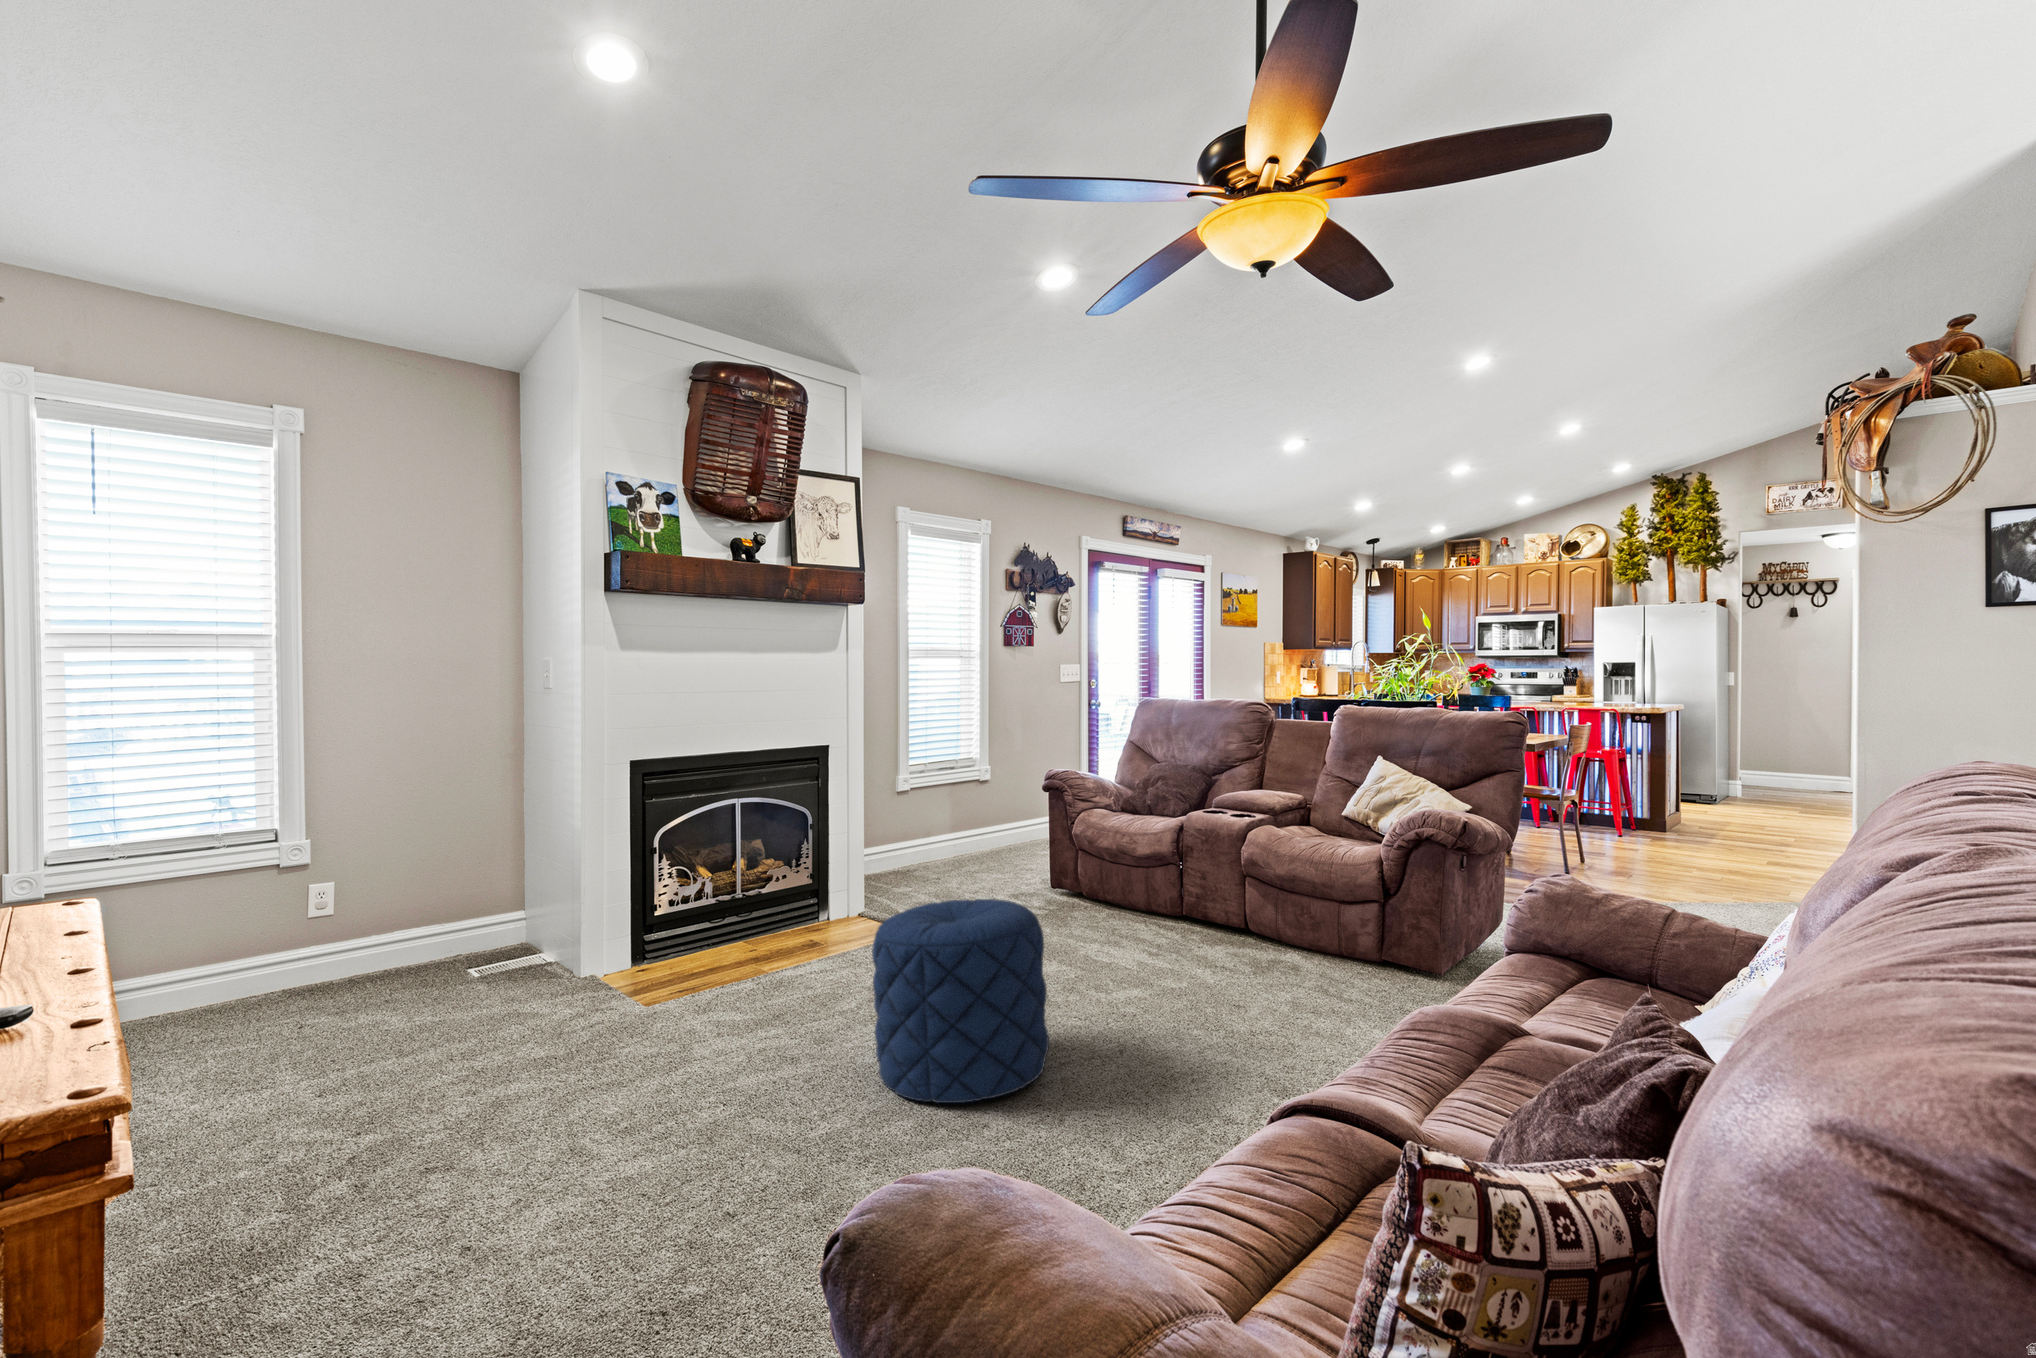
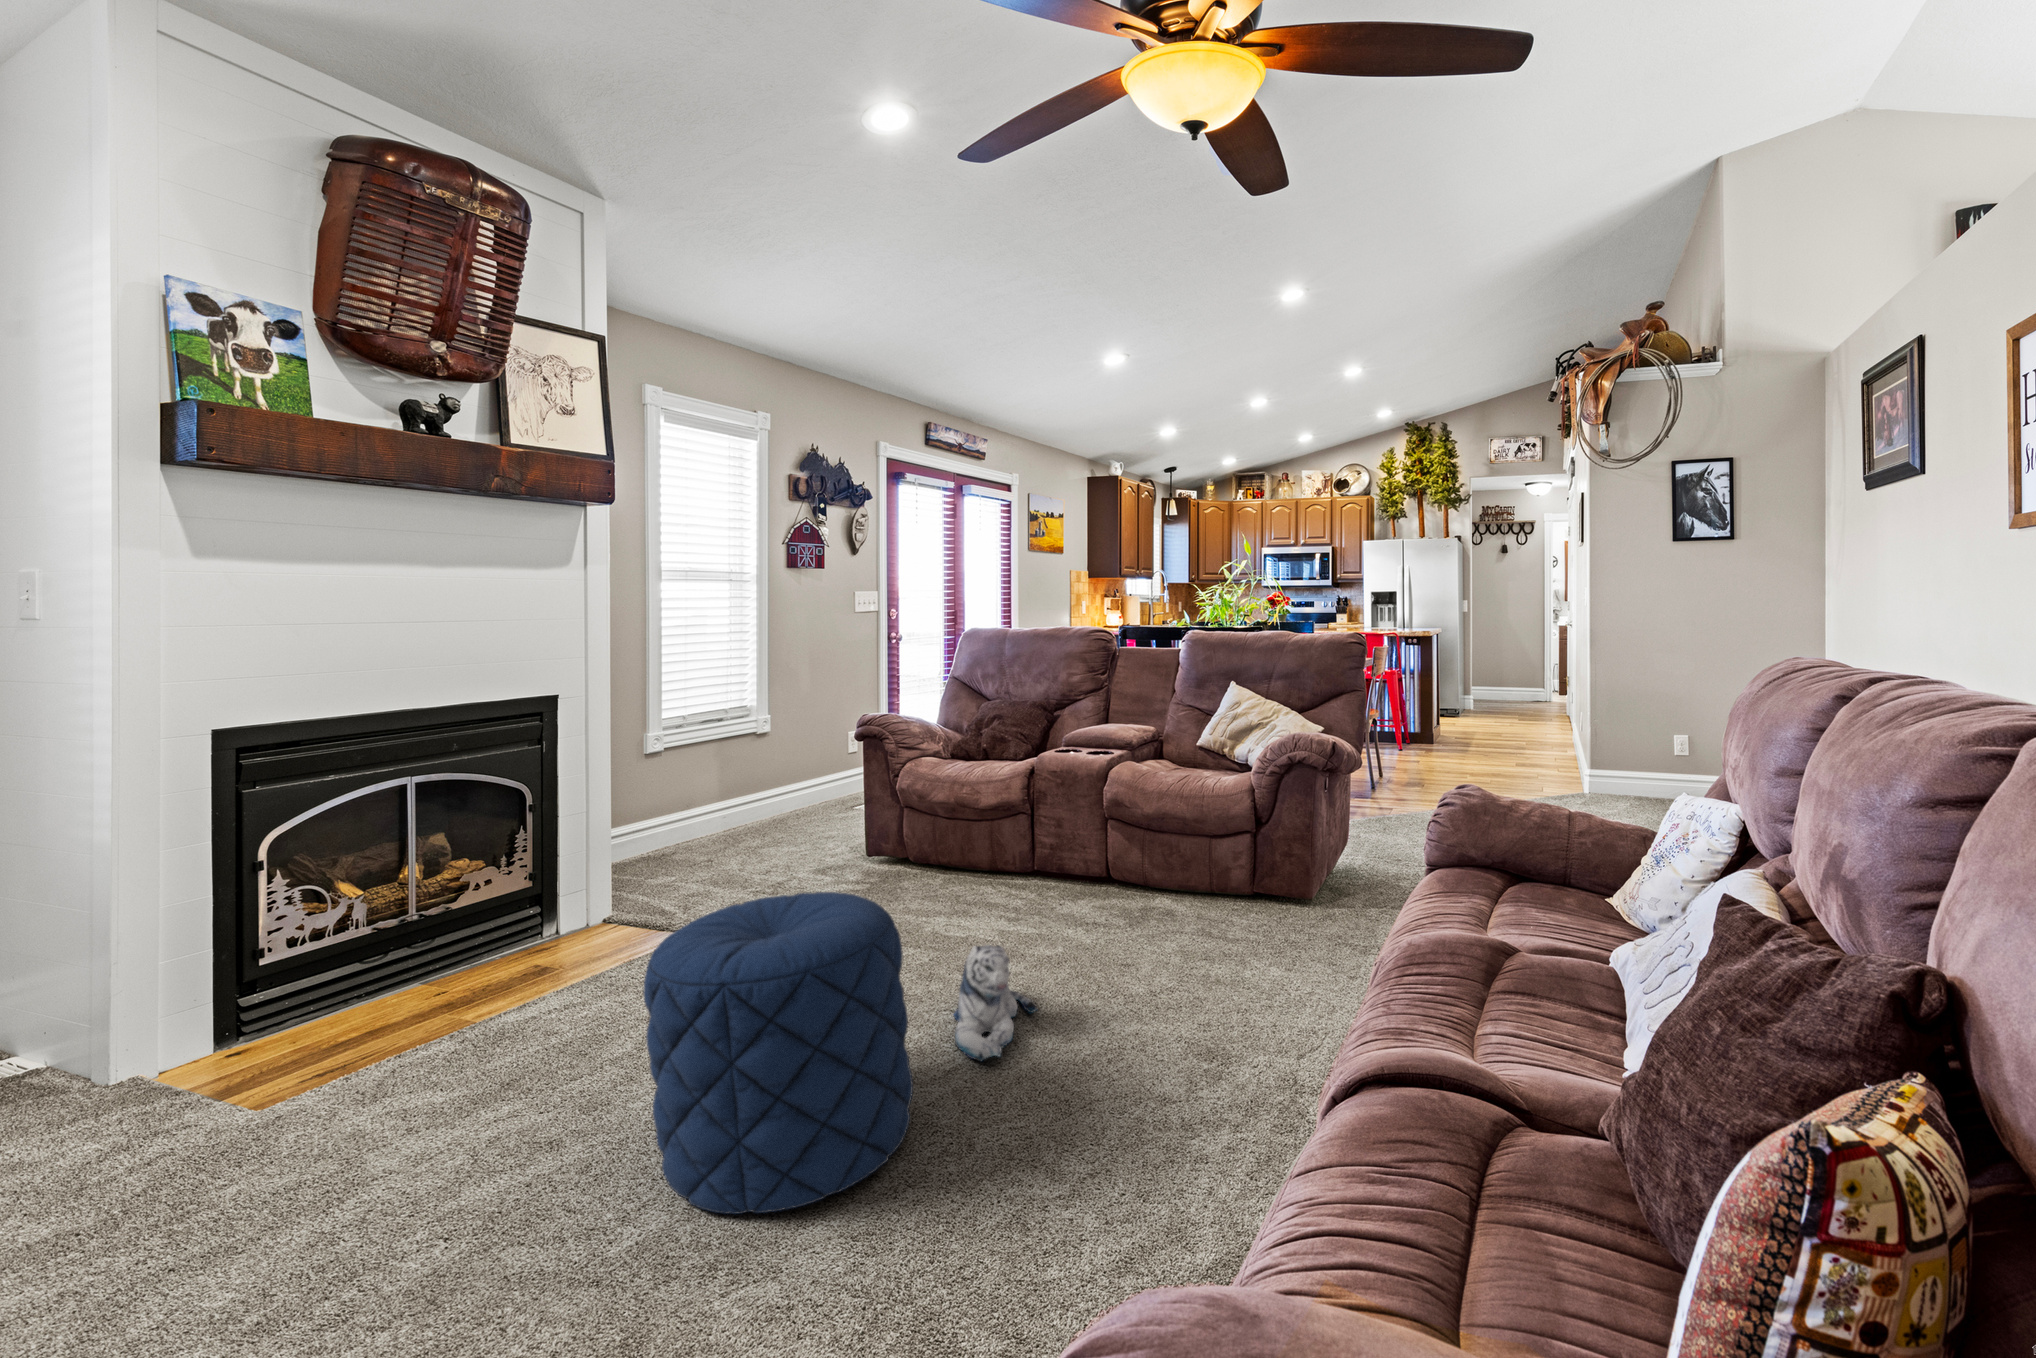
plush toy: none [1090,956,1159,1041] -> present [953,945,1037,1062]

